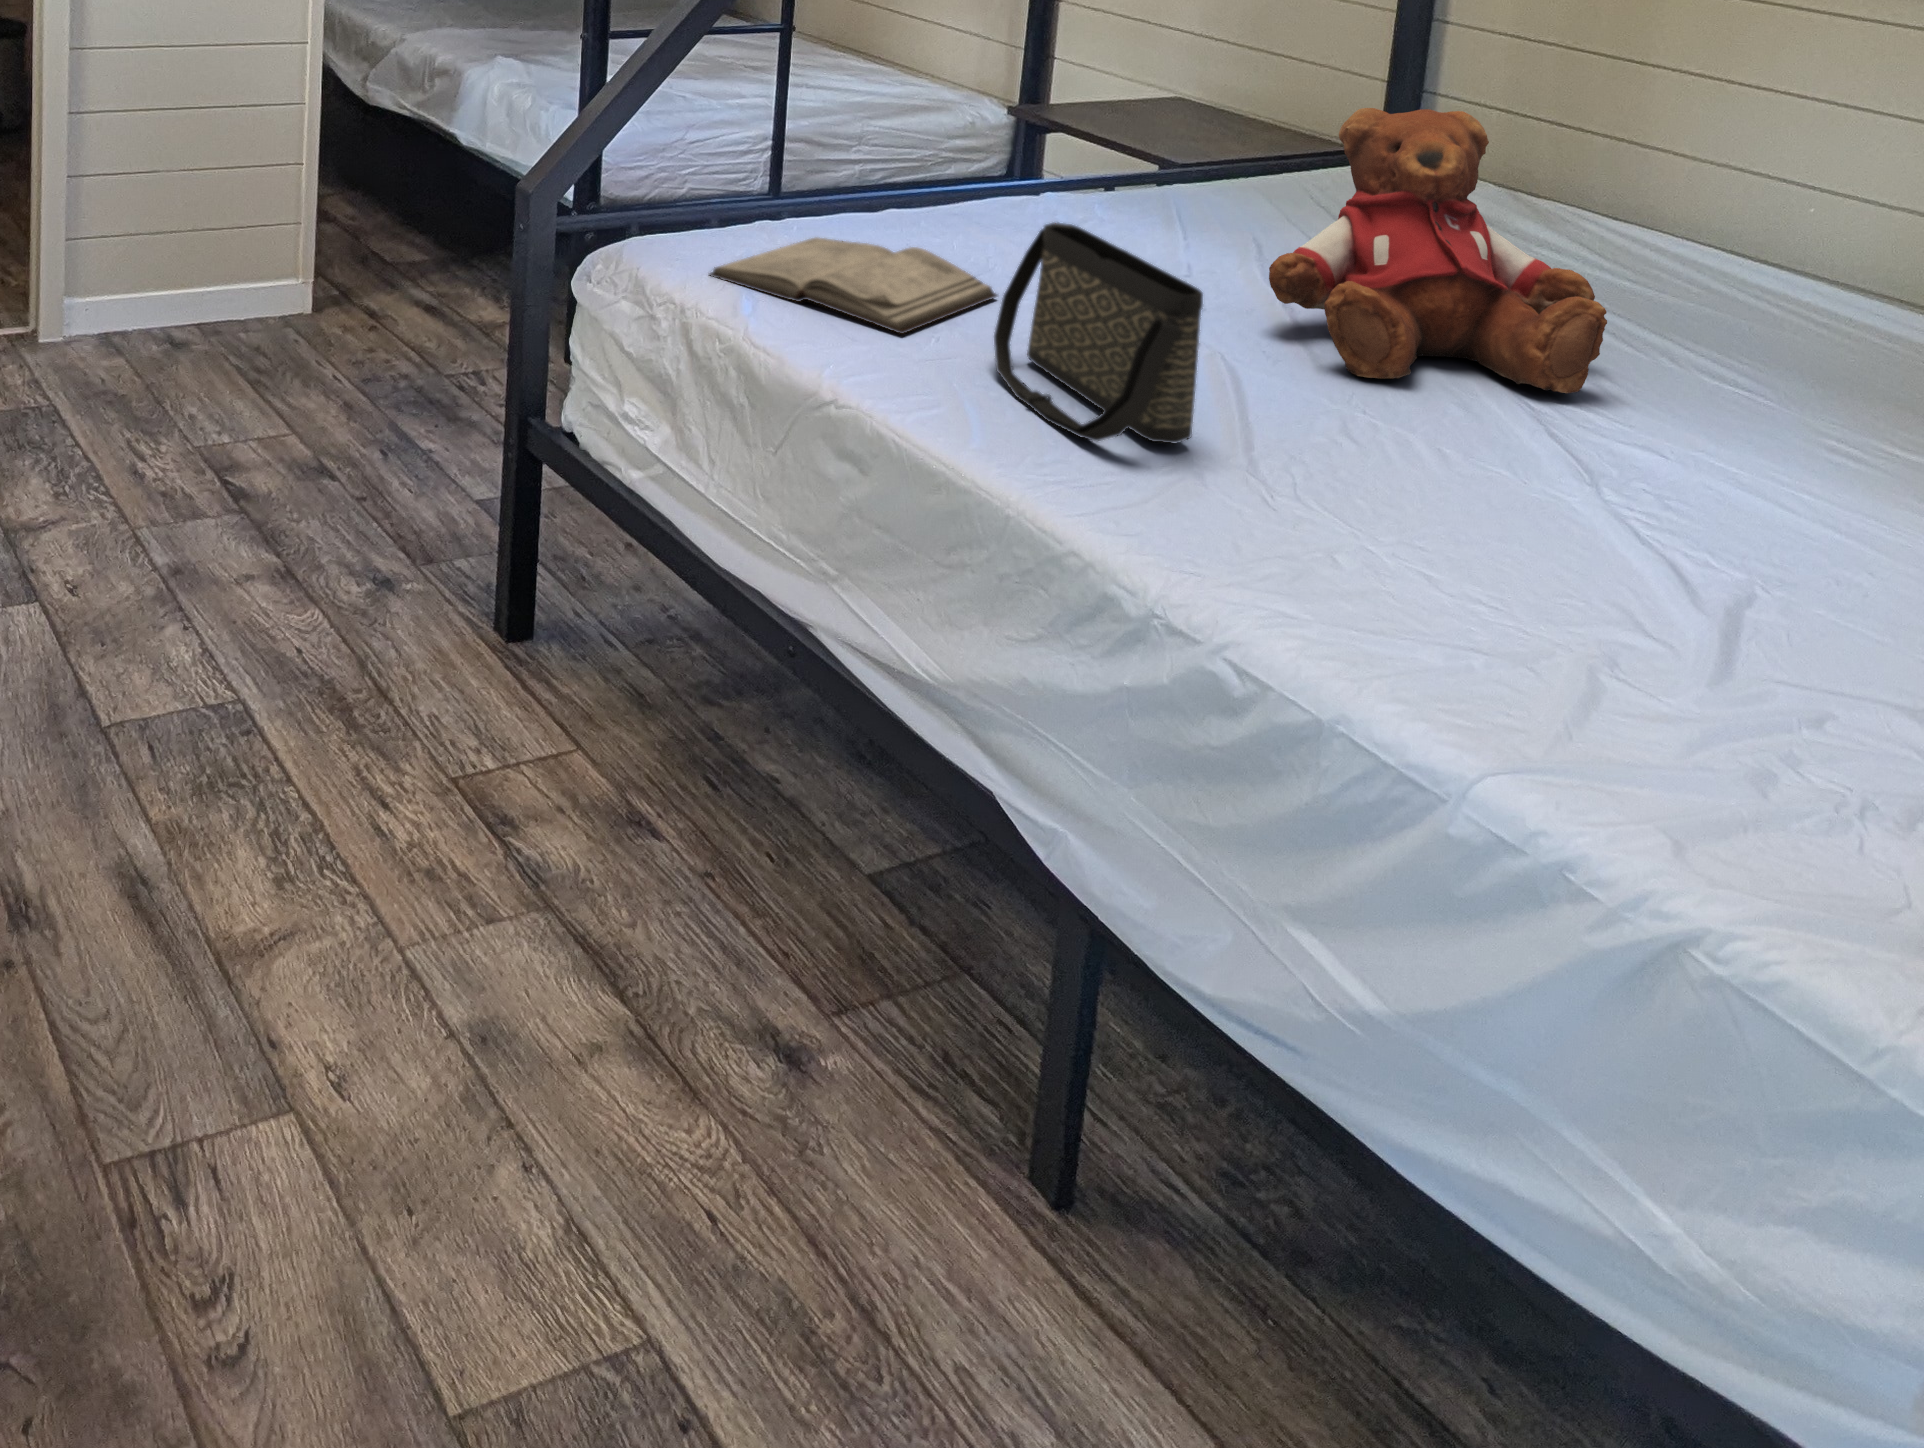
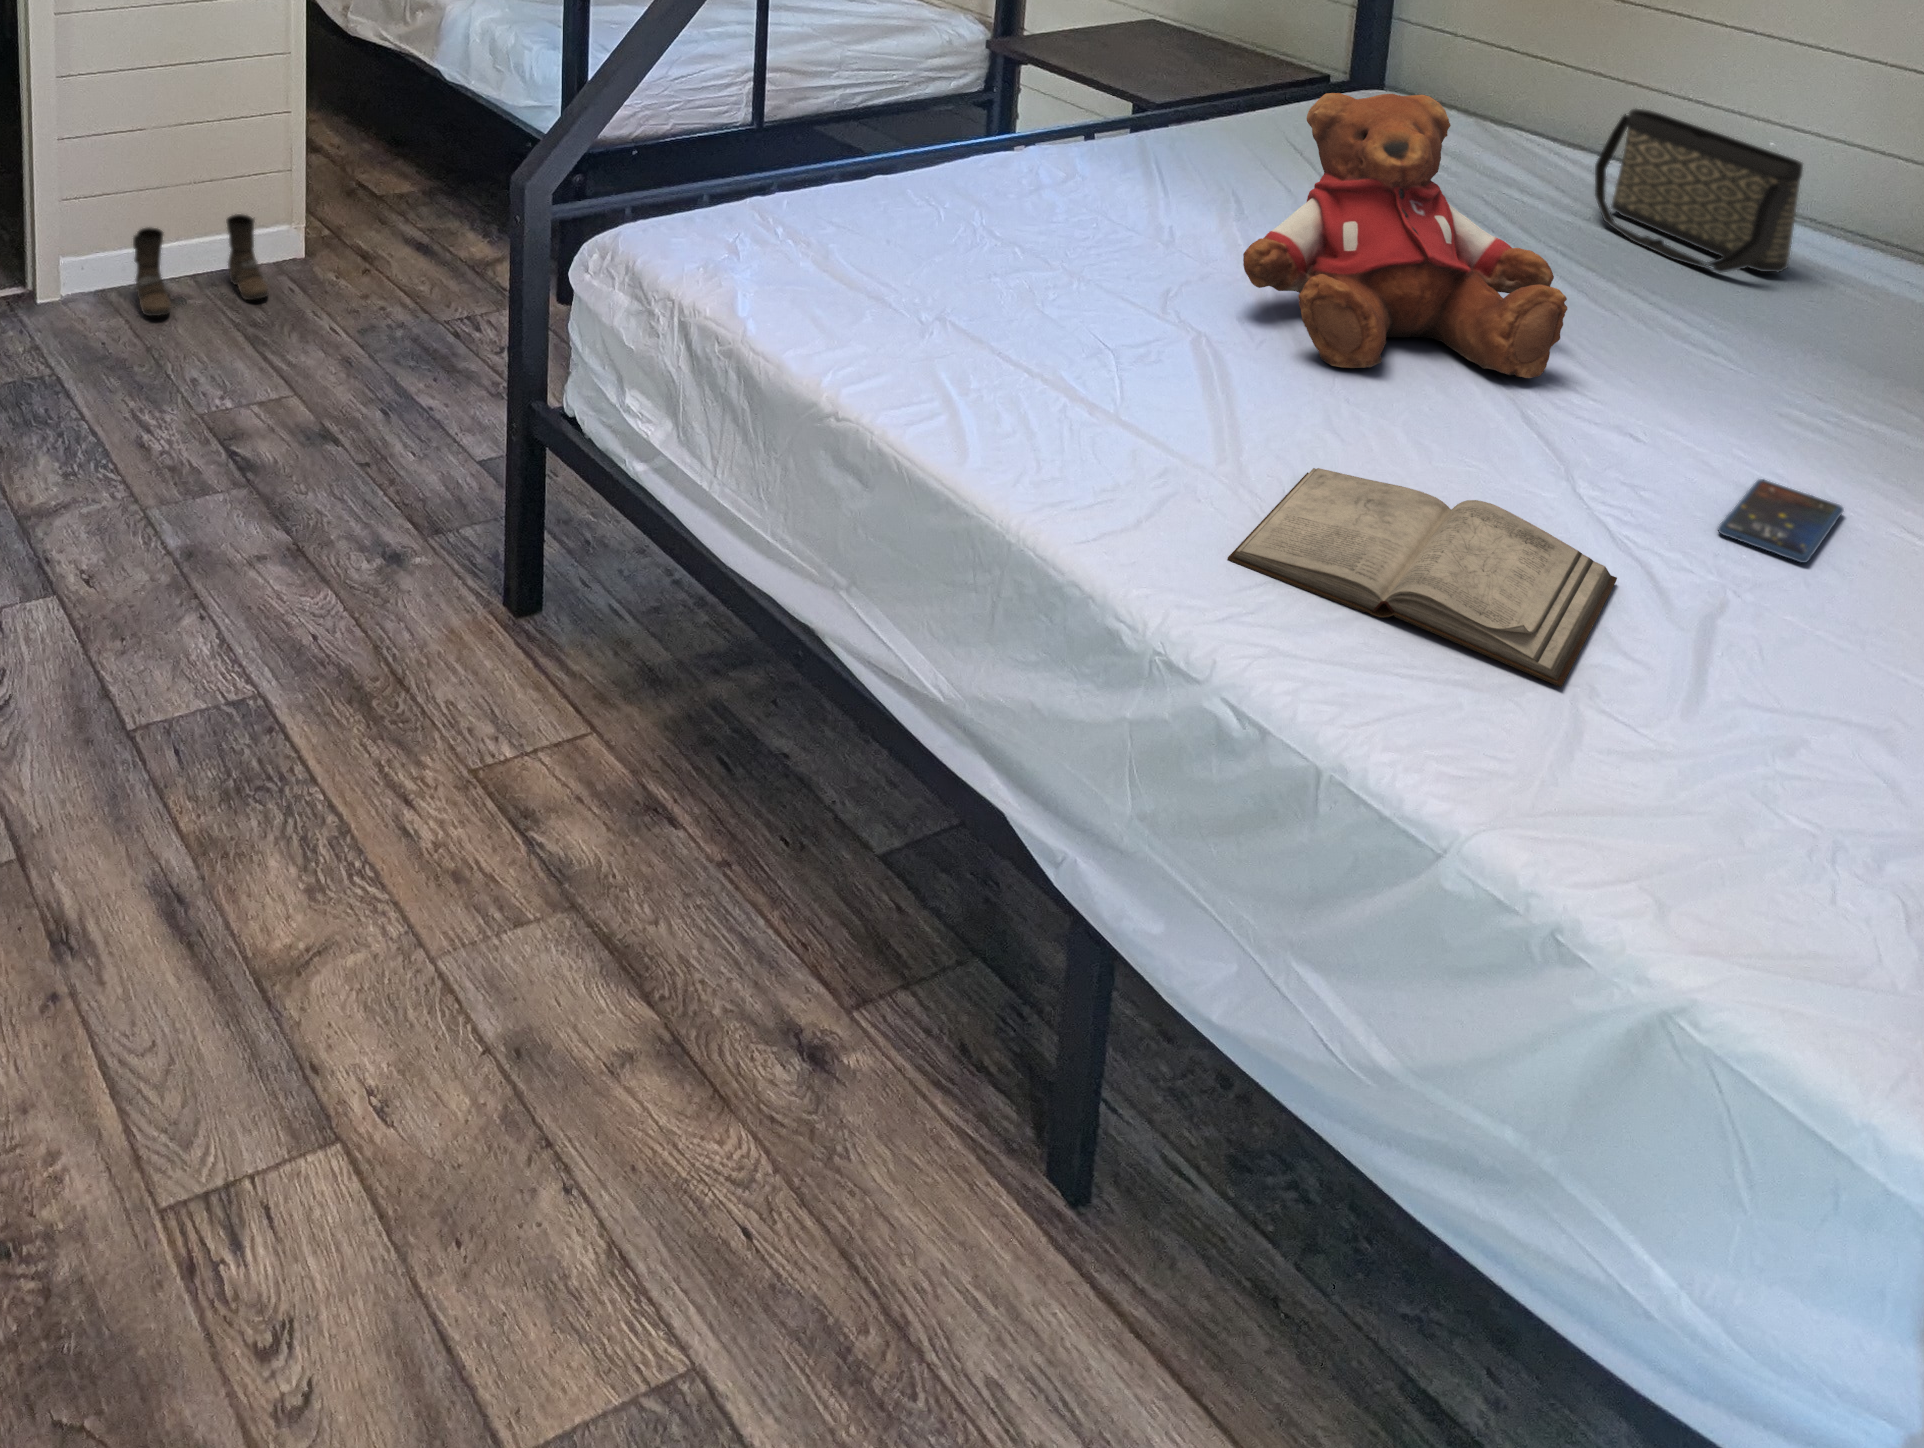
handbag: present [994,223,1203,443] -> present [1595,109,1803,273]
diary: present [709,238,998,334] -> present [1227,468,1617,687]
boots: none [138,266,275,362] -> present [133,214,268,316]
smartphone: none [1757,485,1894,557] -> present [1718,479,1844,563]

